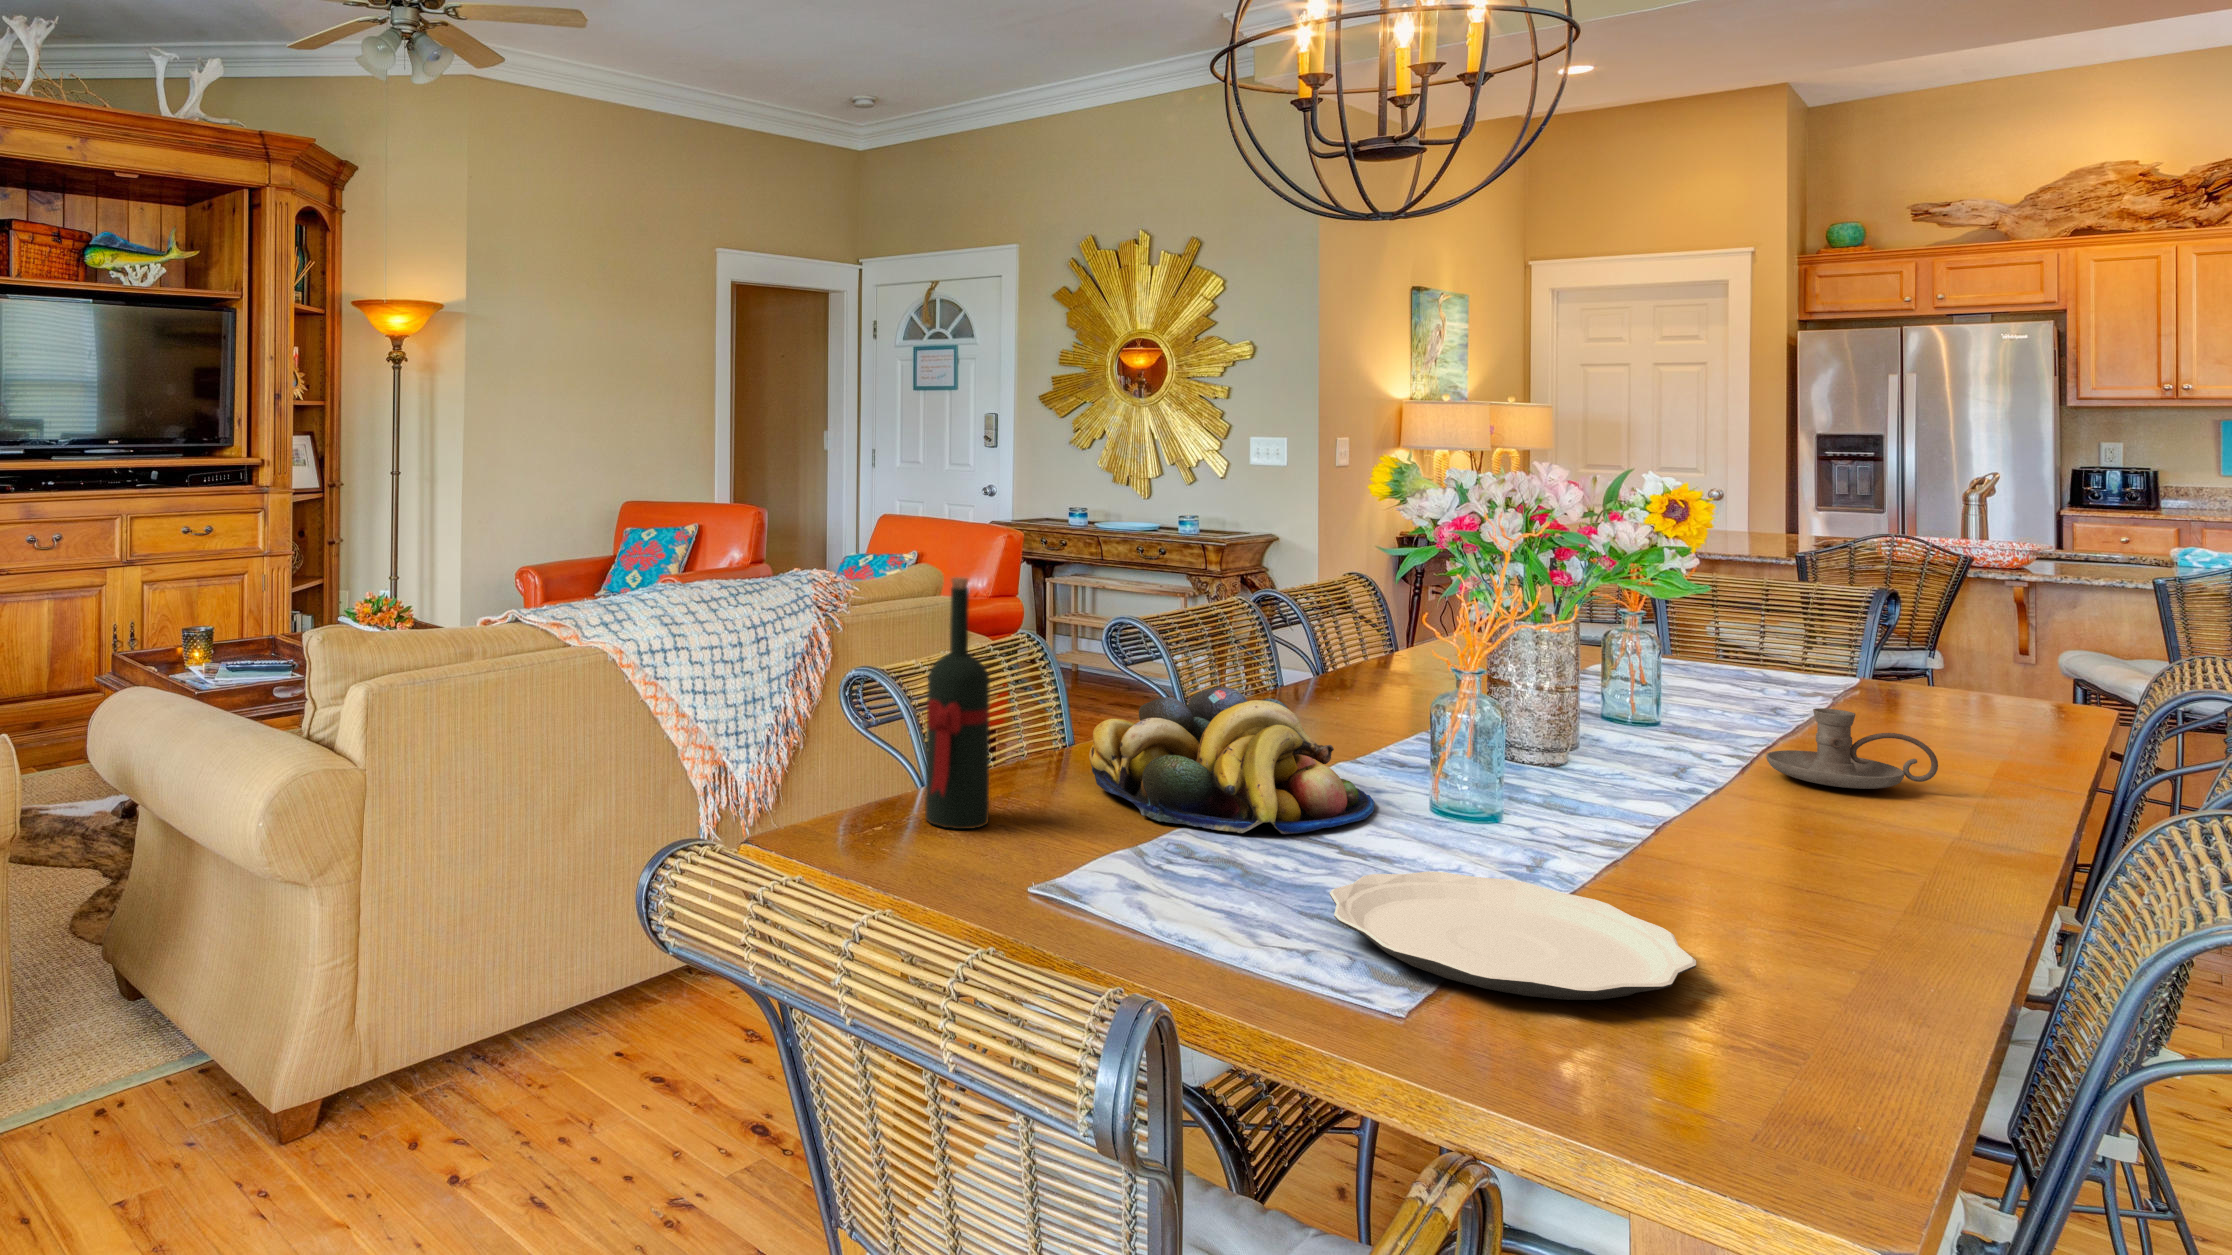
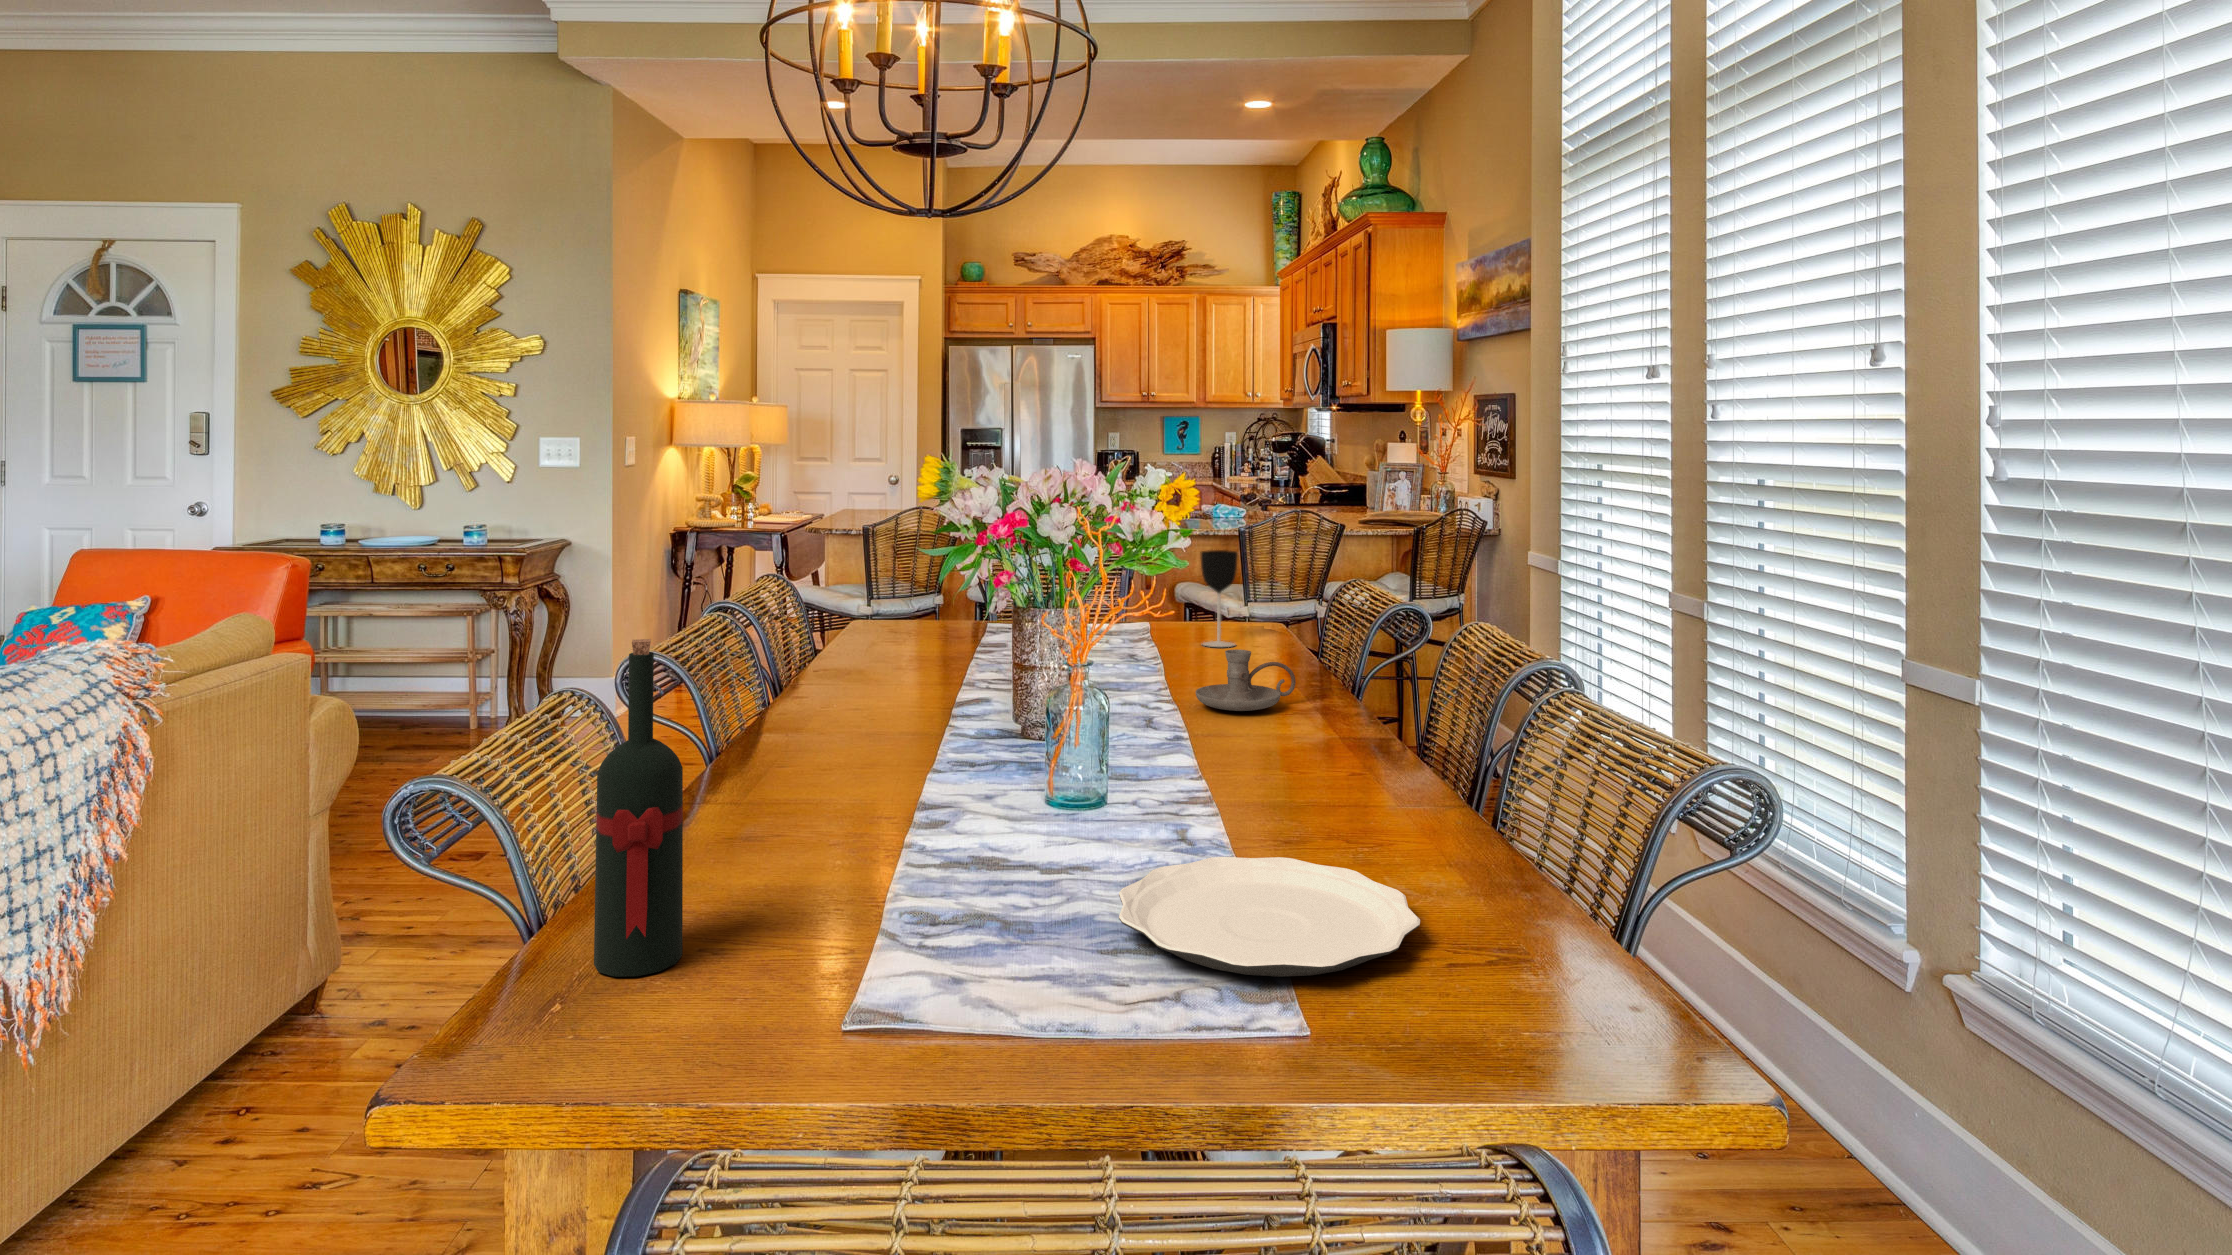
wine glass: none [1902,593,1970,725] -> present [1200,550,1238,647]
fruit bowl: present [1089,687,1374,834] -> none [725,718,1018,888]

